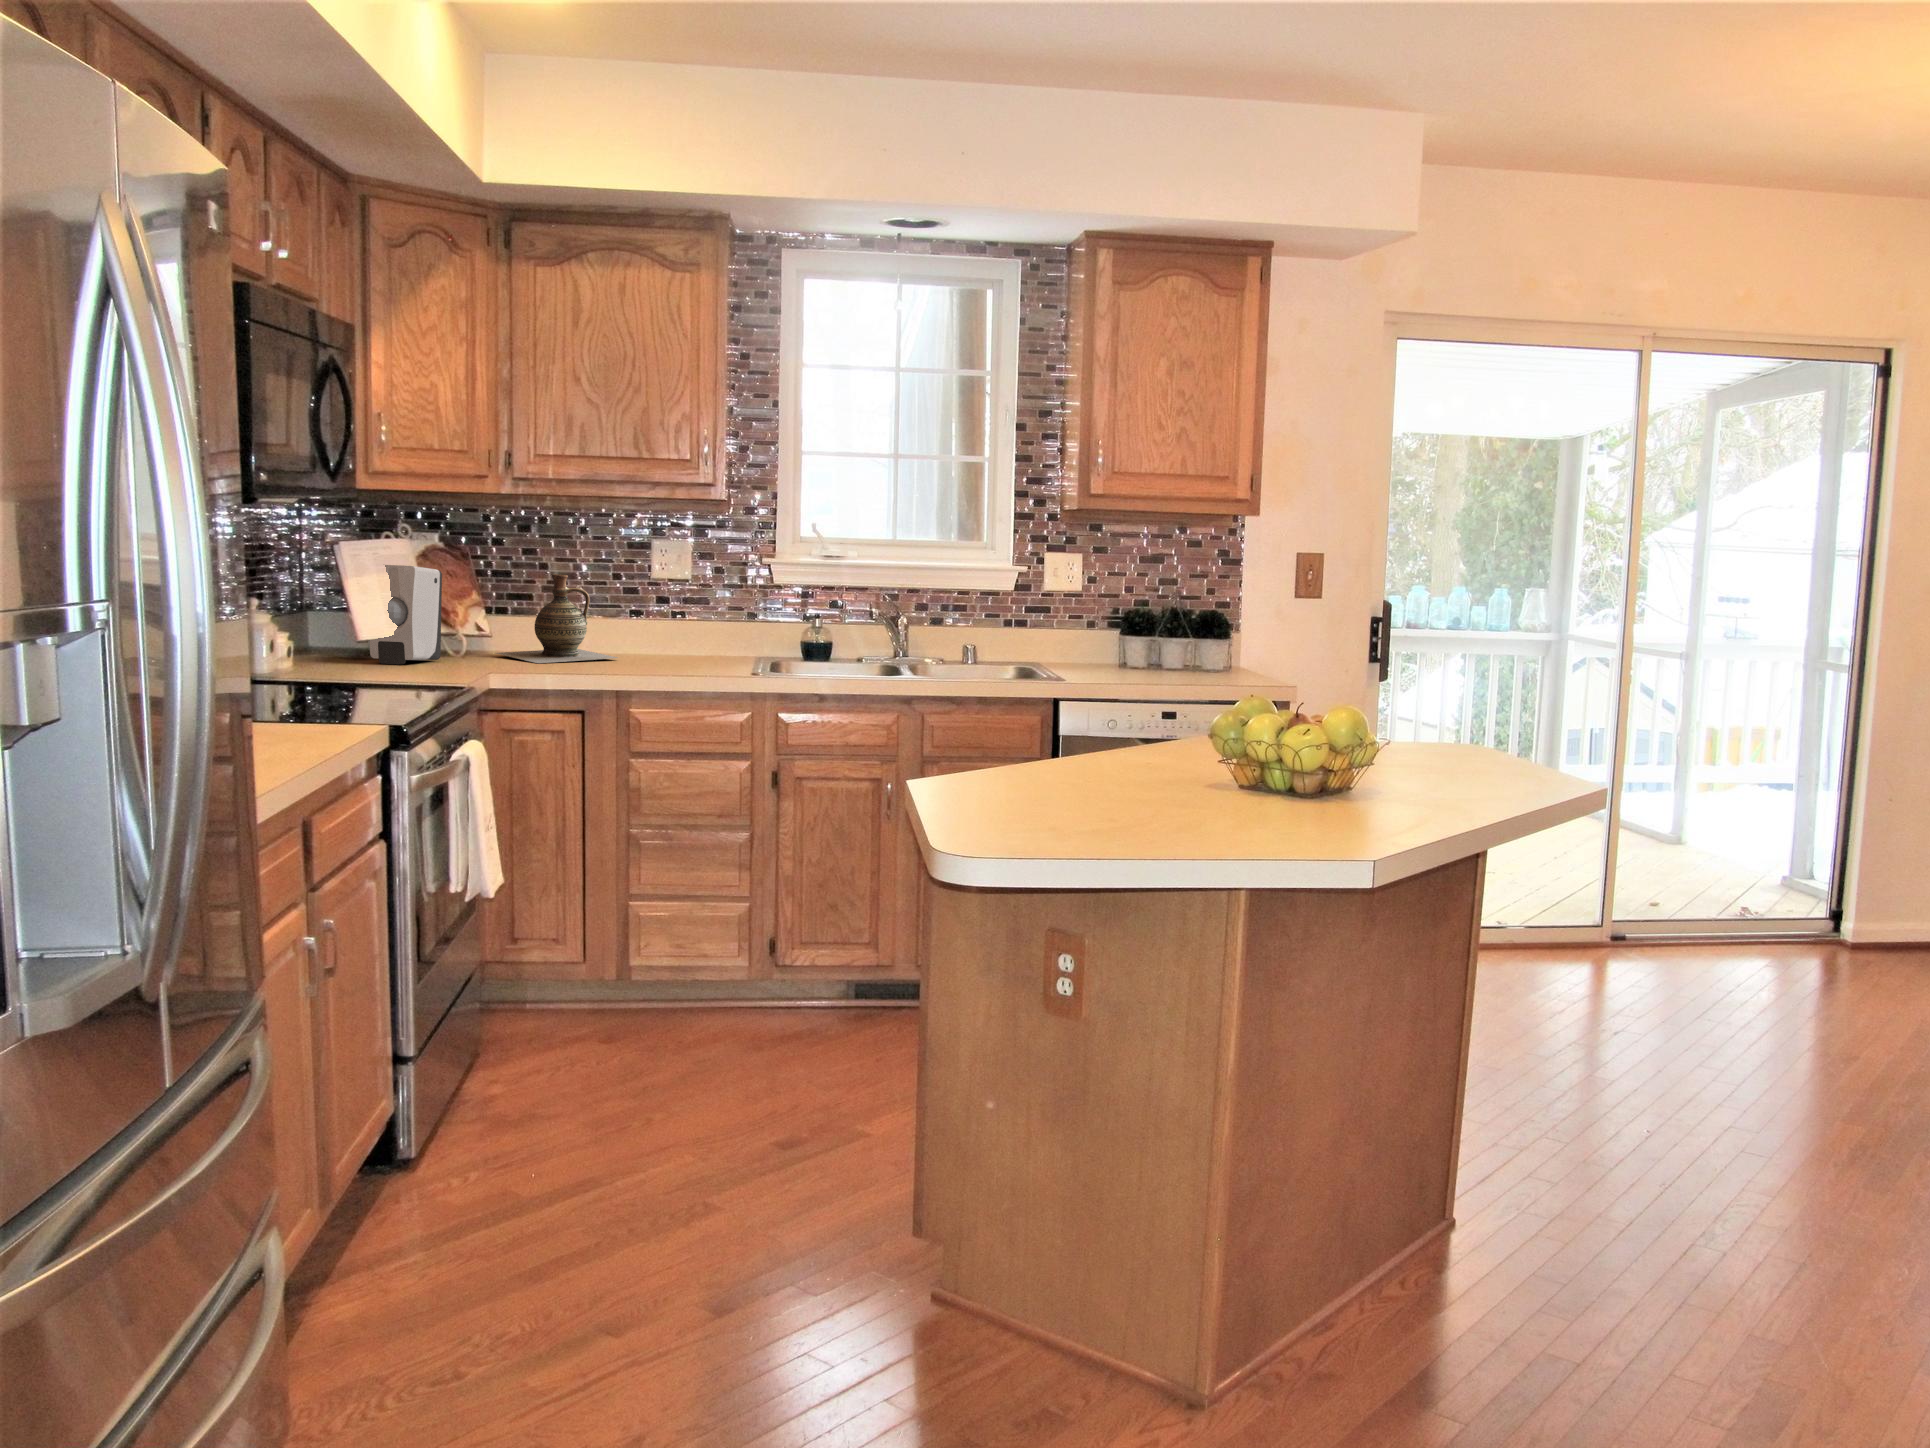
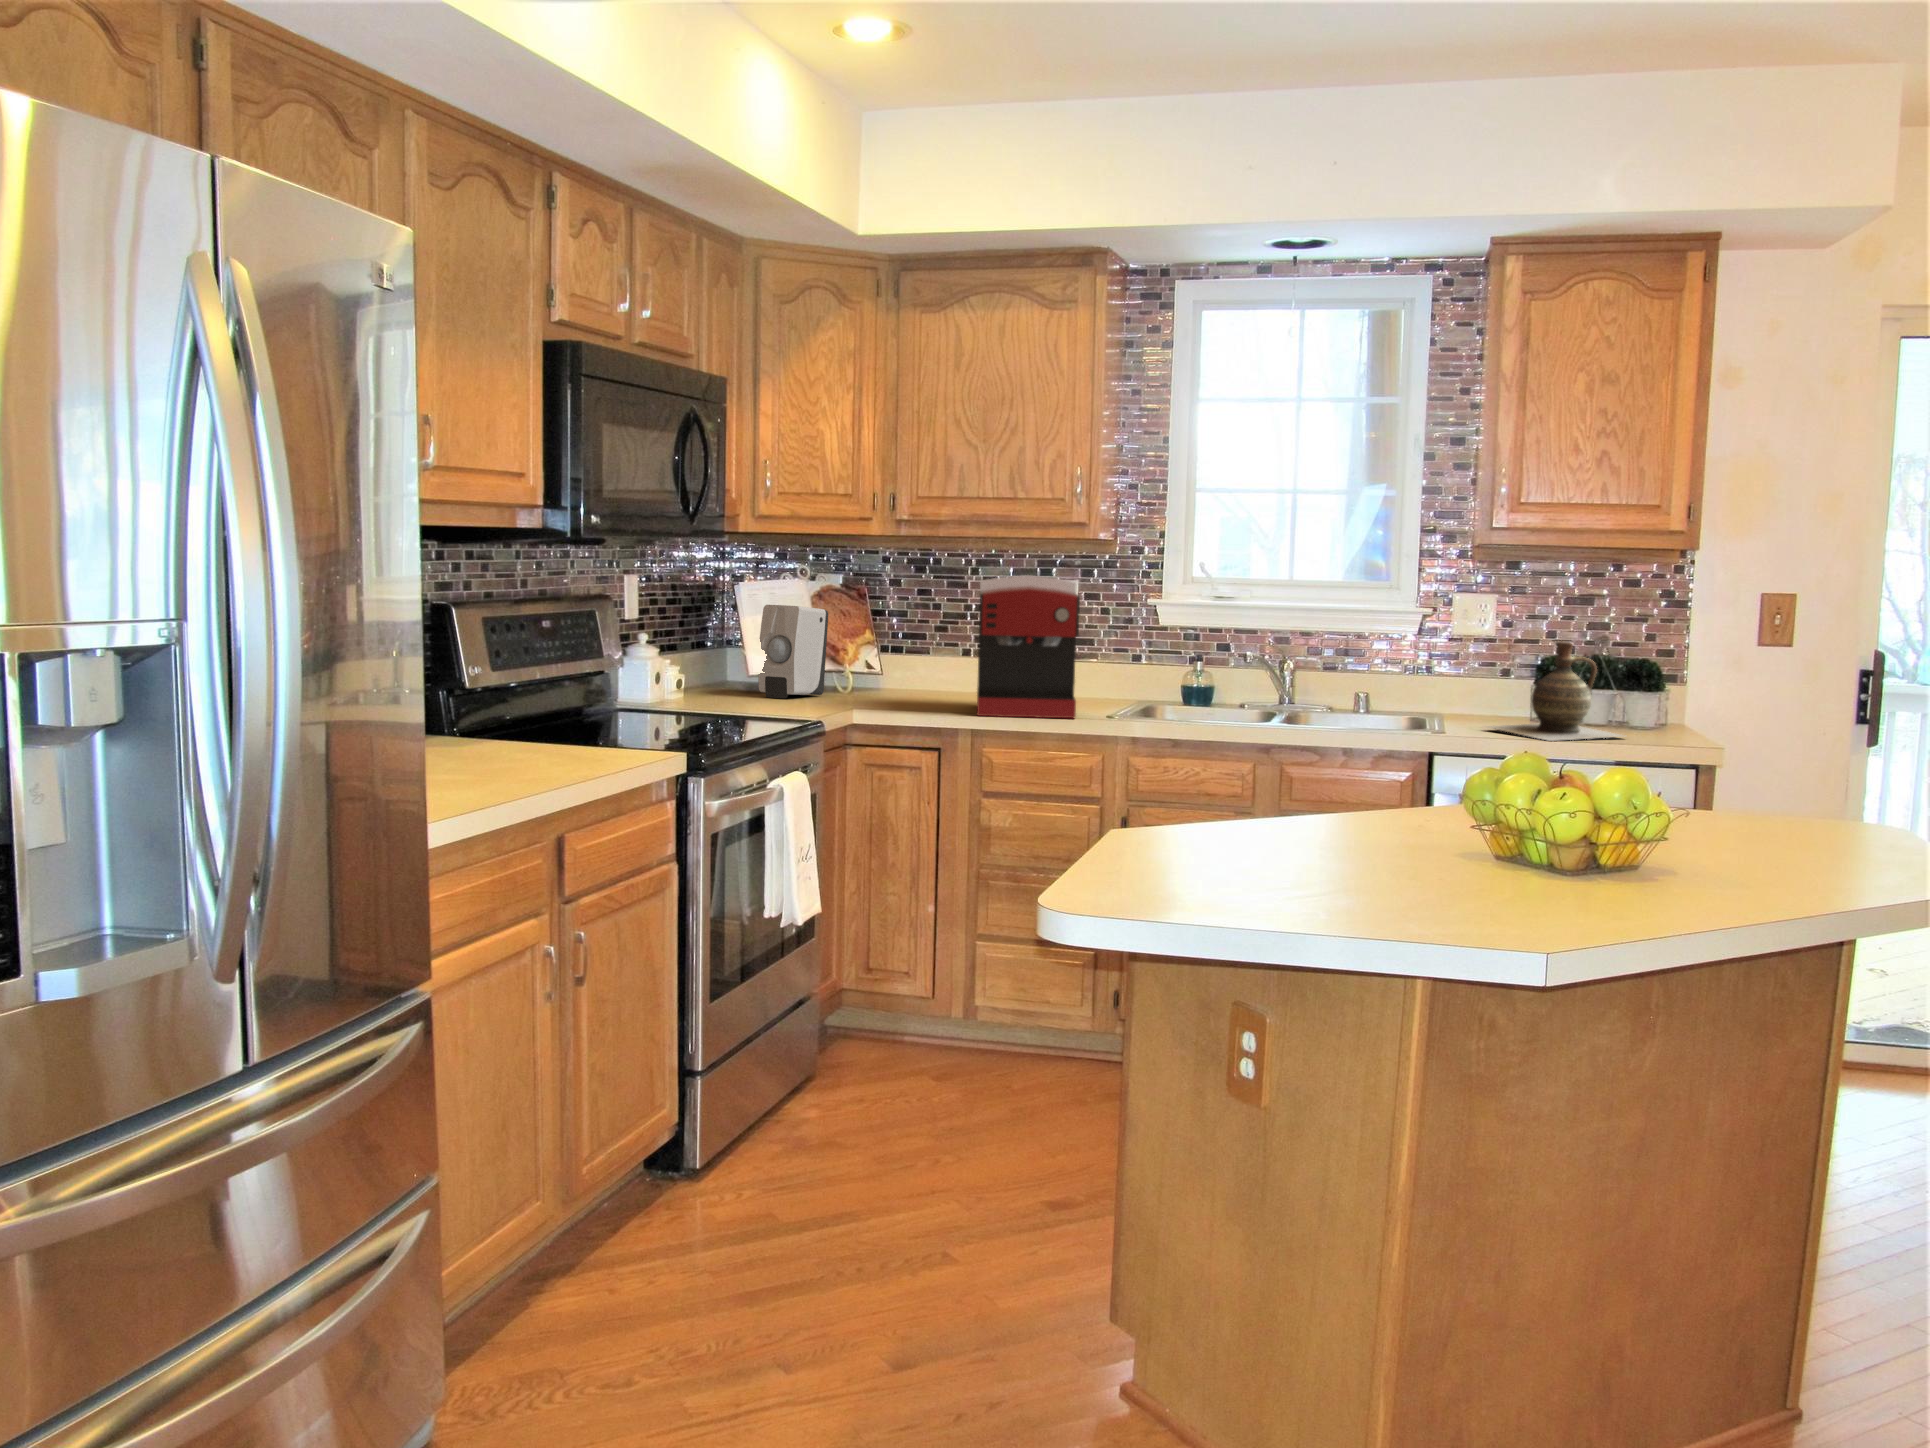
coffee maker: none [612,534,727,677] -> present [977,575,1080,718]
ceramic jug: present [496,574,618,663] -> present [1488,641,1623,741]

